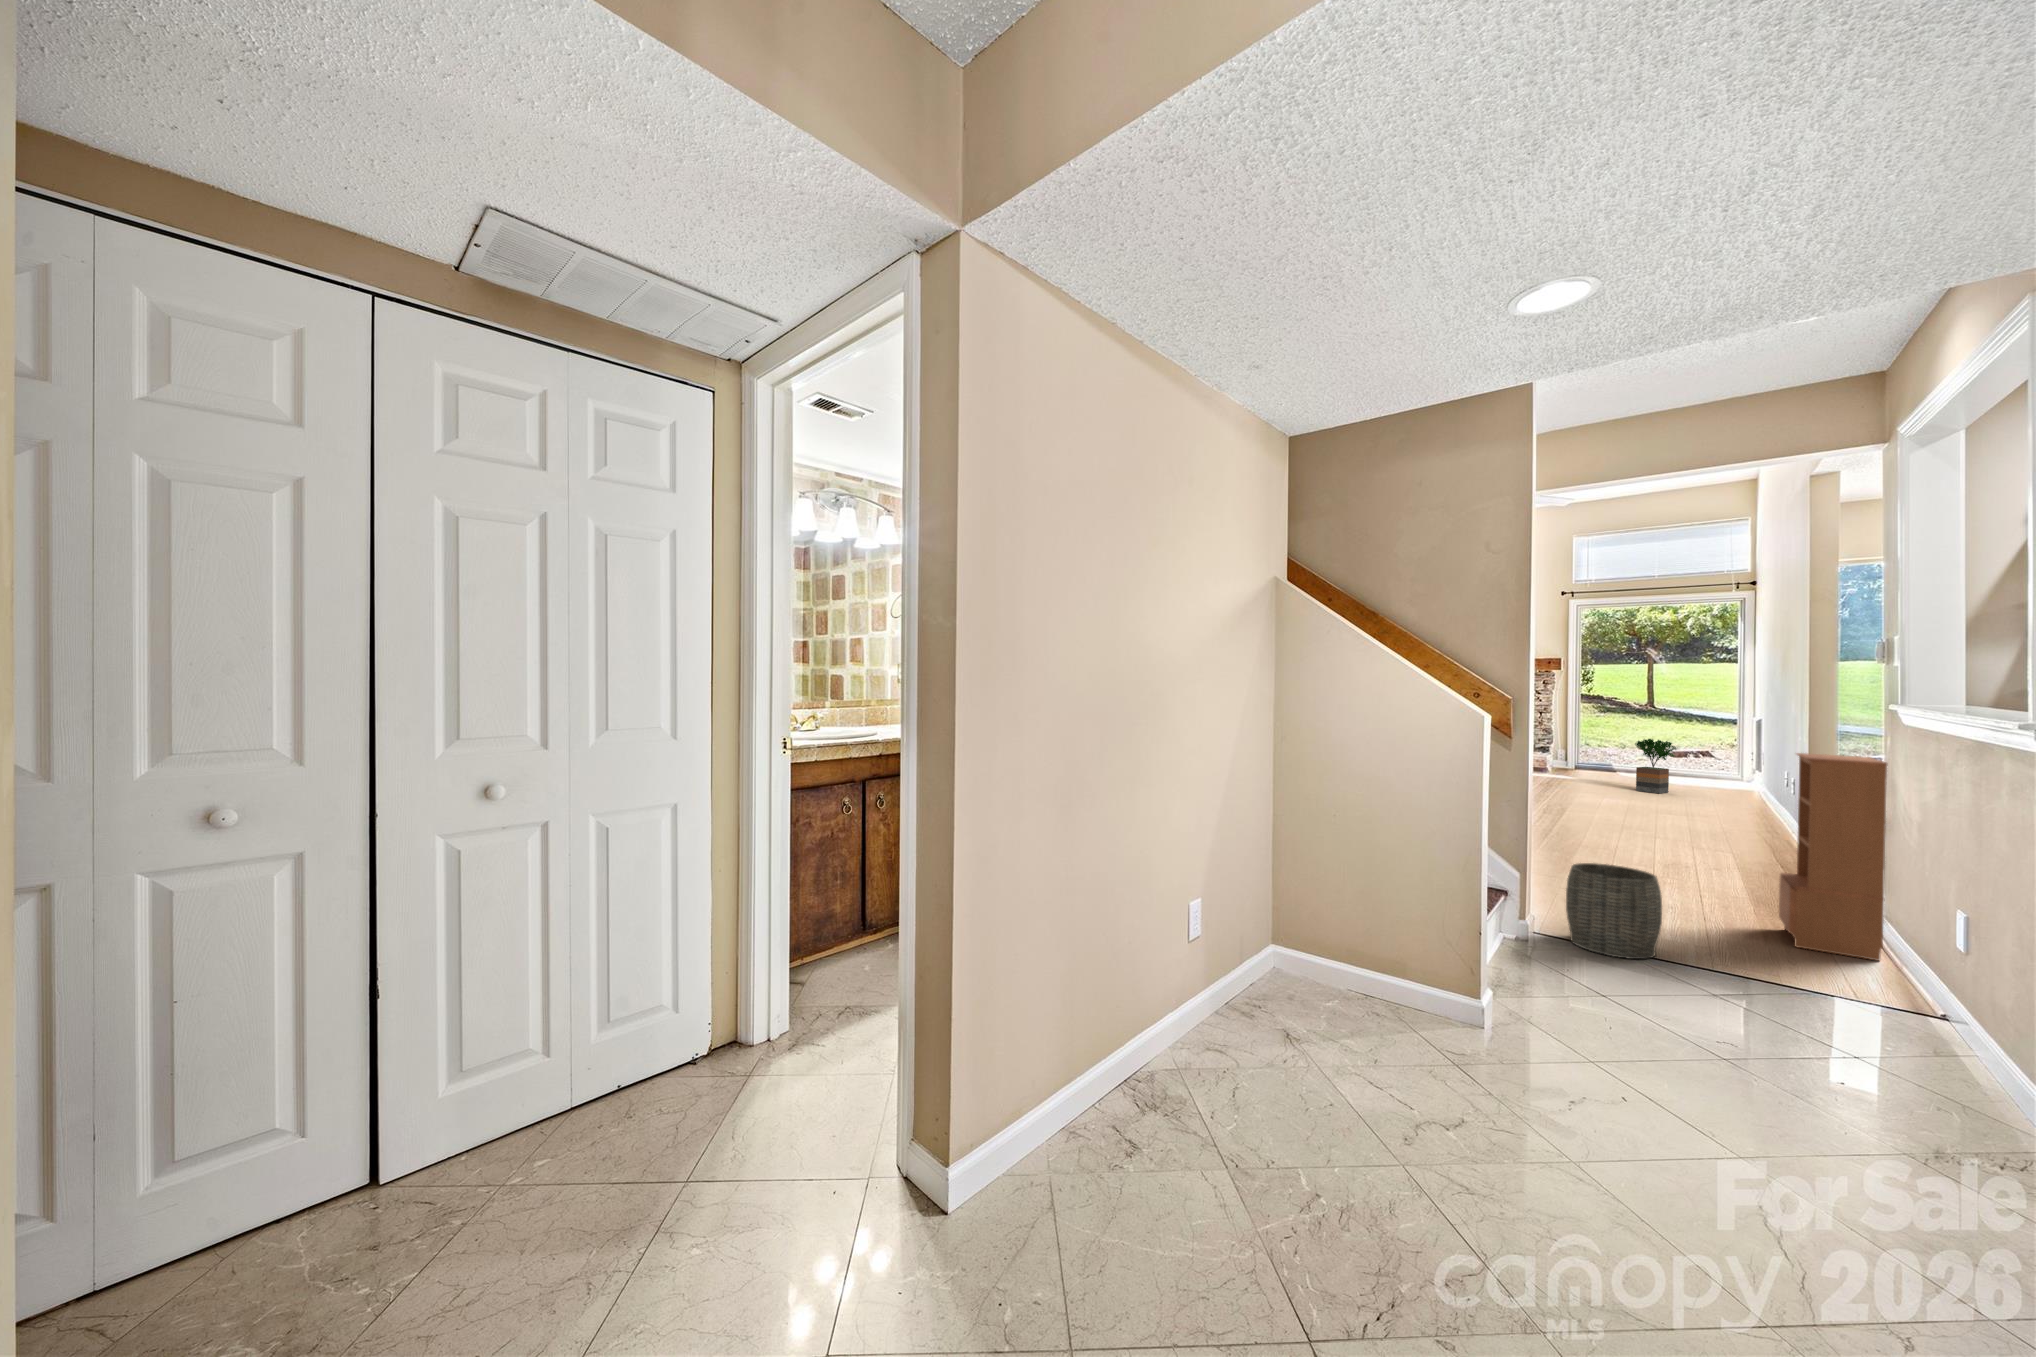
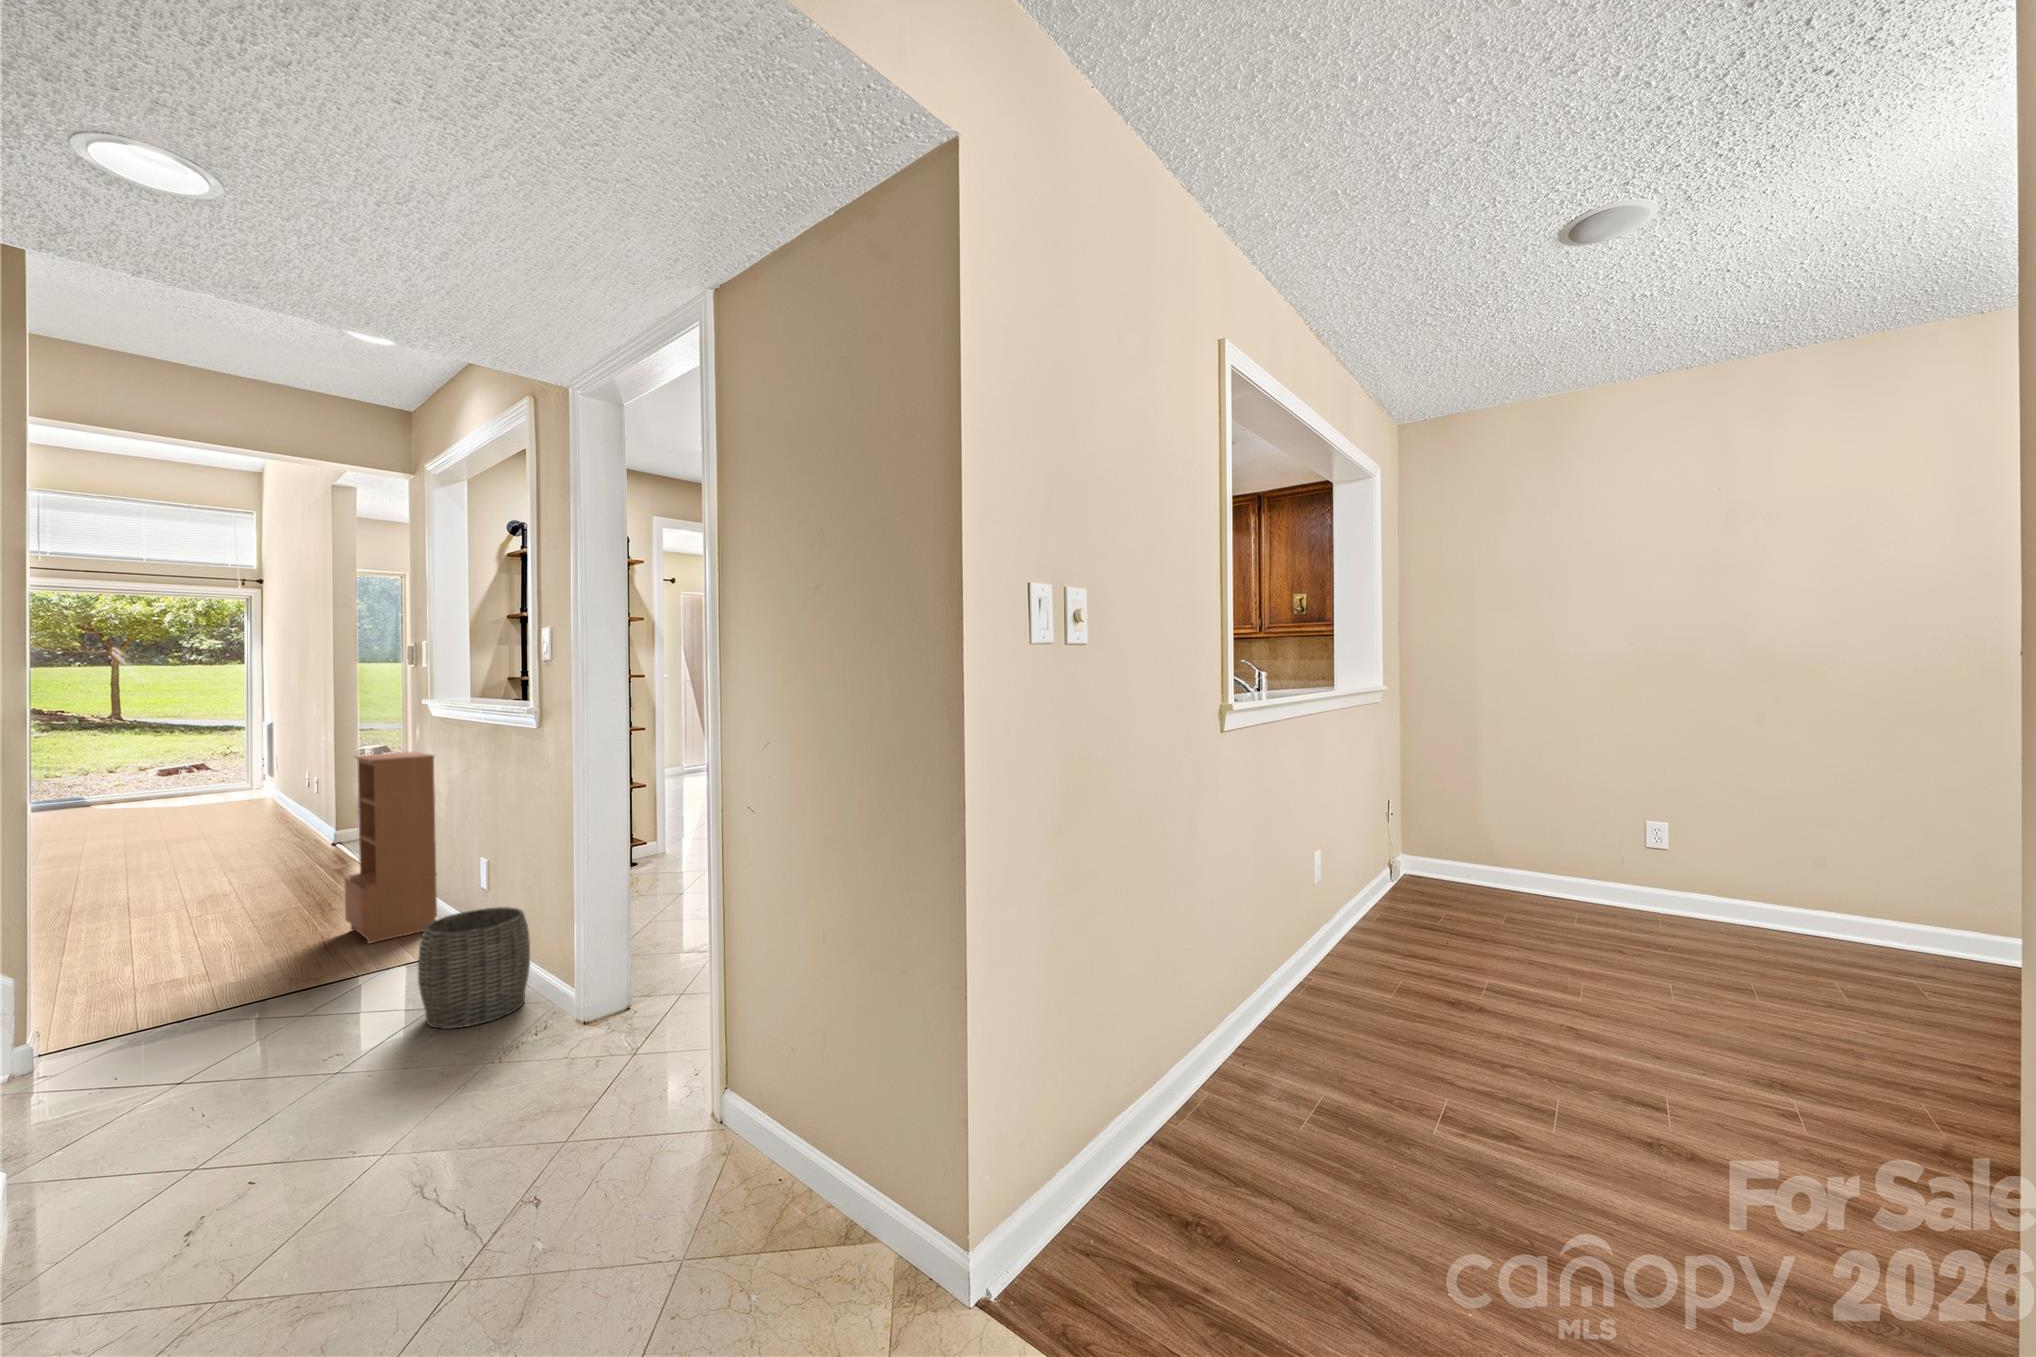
potted tree: present [1635,739,1676,793] -> none [108,757,172,824]
woven basket: present [1566,863,1662,959] -> present [418,907,530,1029]

